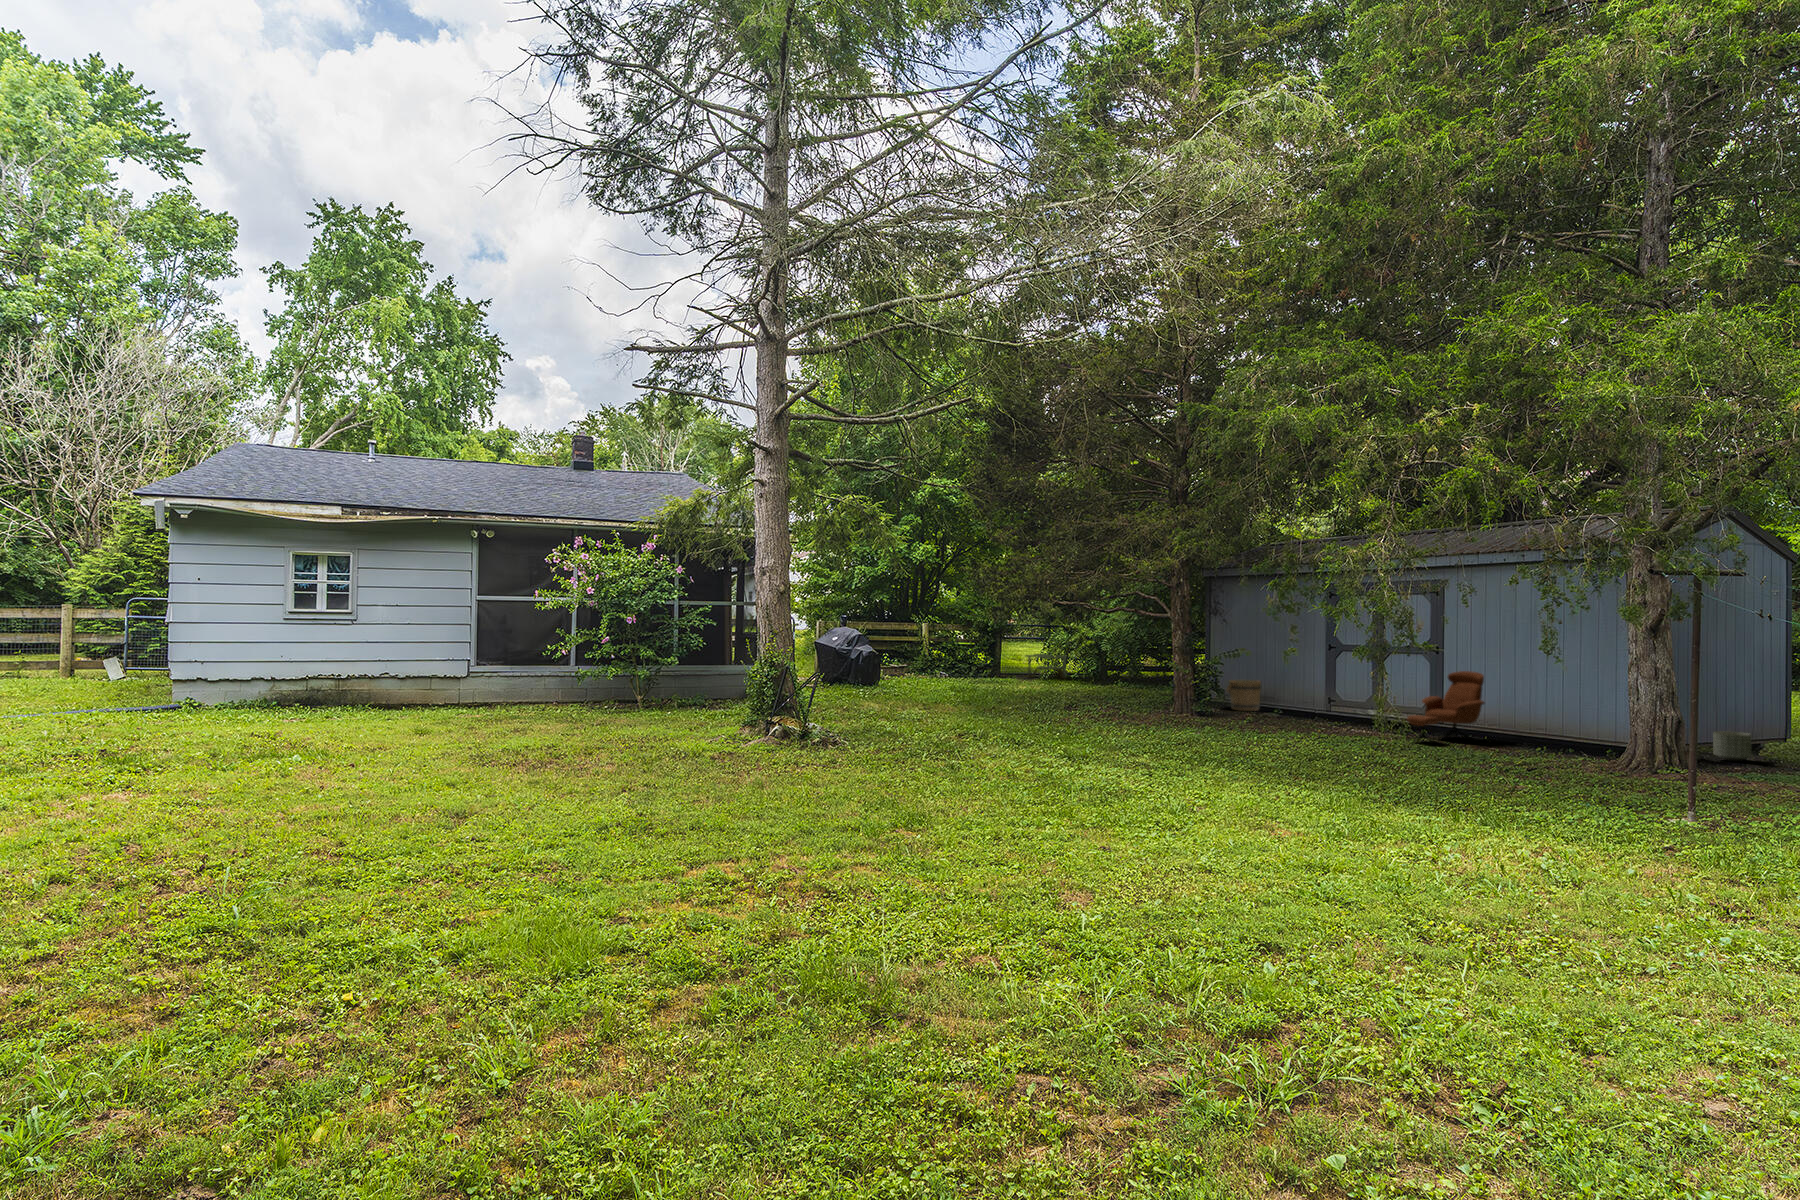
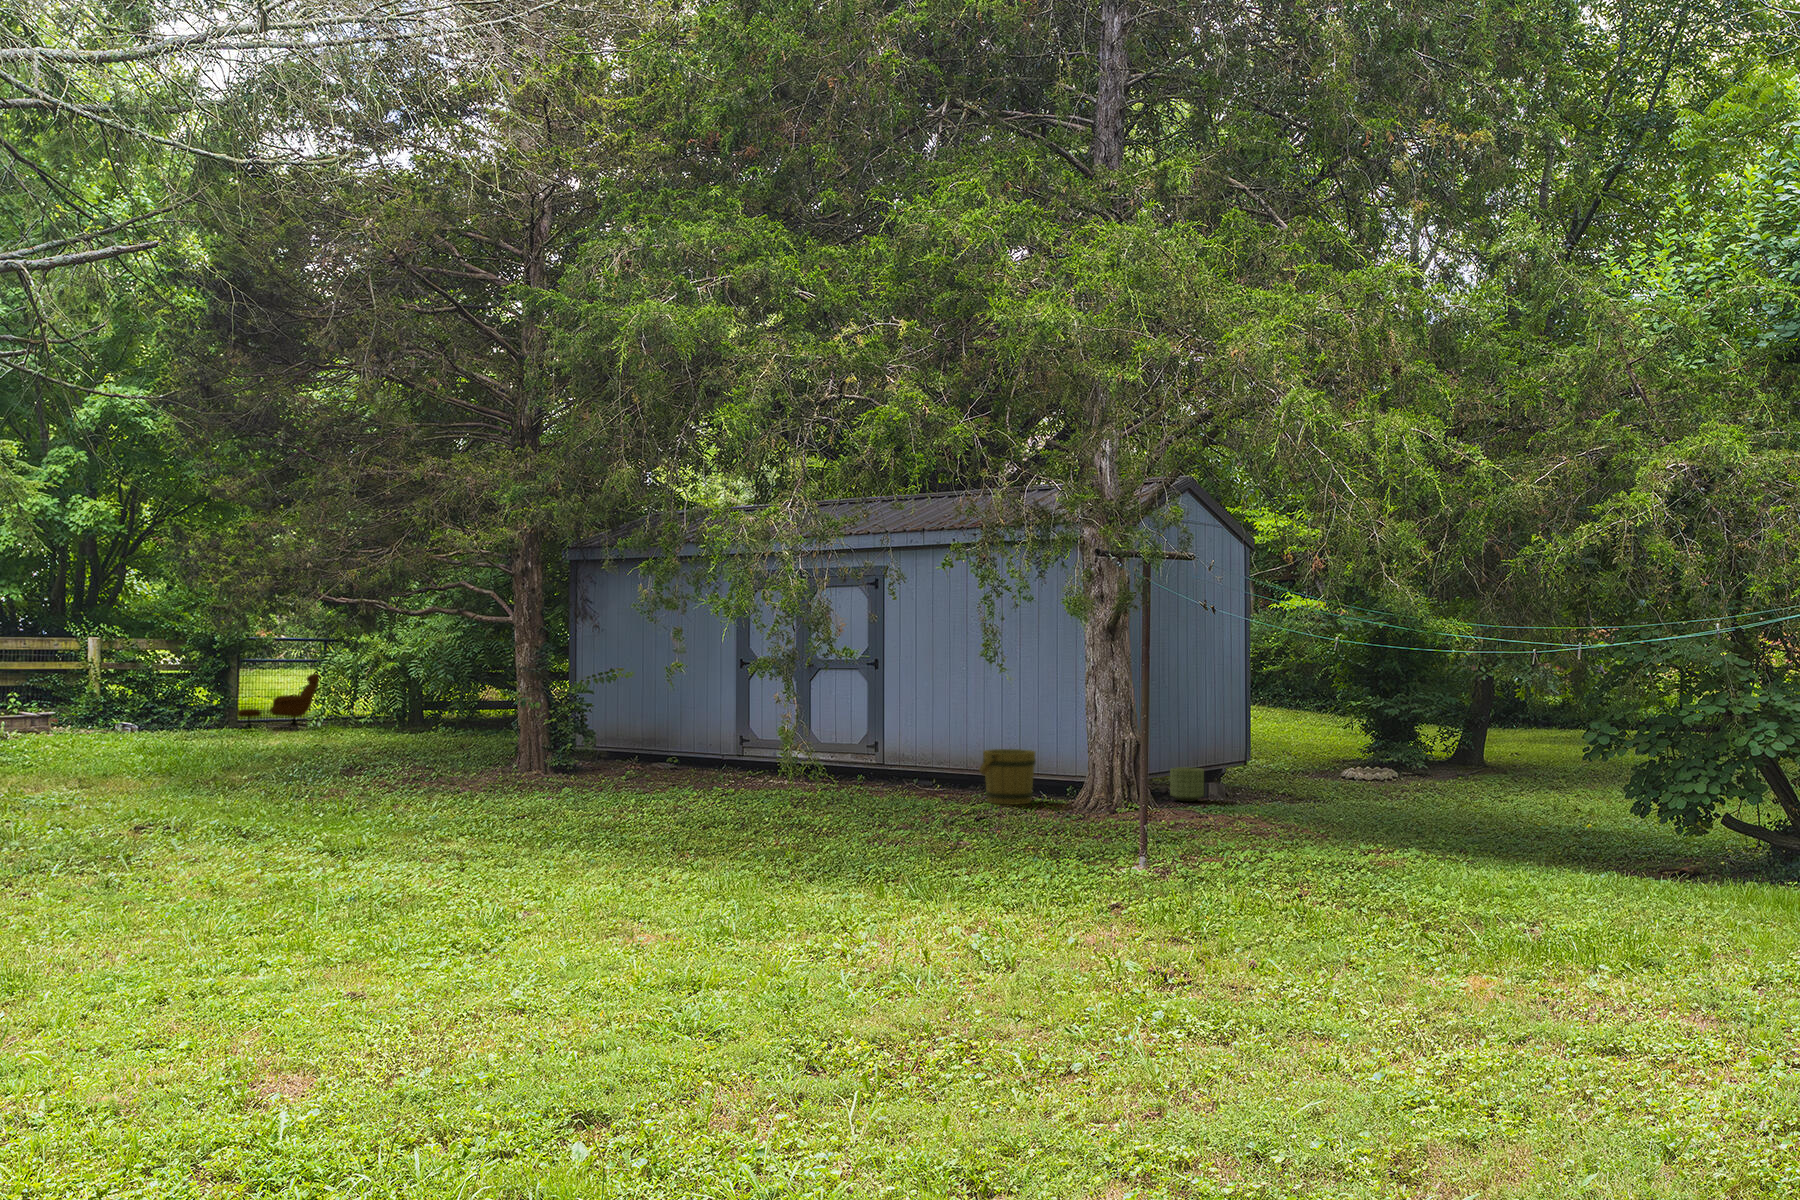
round table: present [1027,654,1066,679] -> none [330,697,421,736]
lounge chair: present [1407,671,1485,742] -> present [238,673,319,729]
bucket: present [1227,680,1261,711] -> present [979,749,1036,805]

